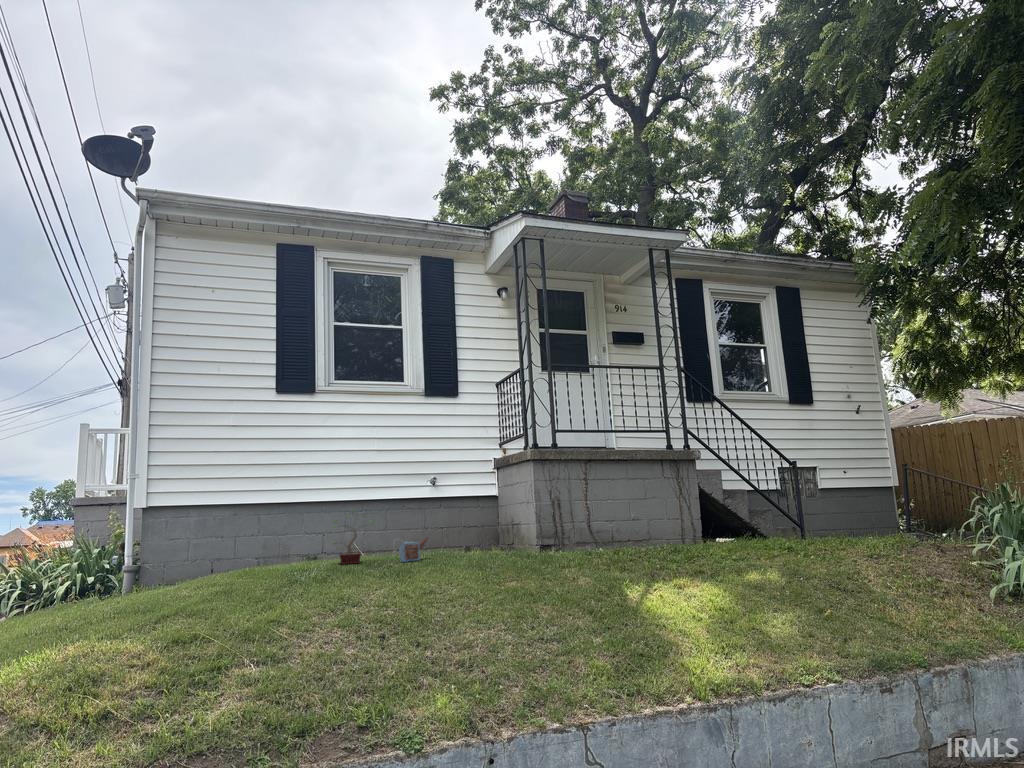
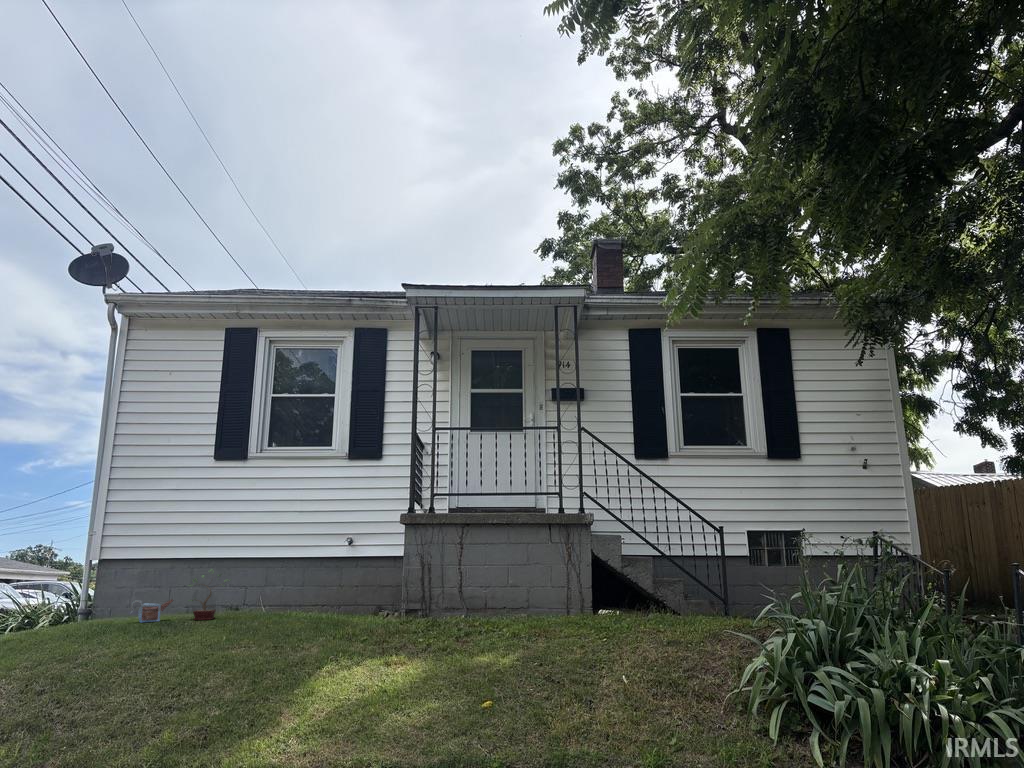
watering can: present [393,537,428,562] -> present [130,599,173,623]

